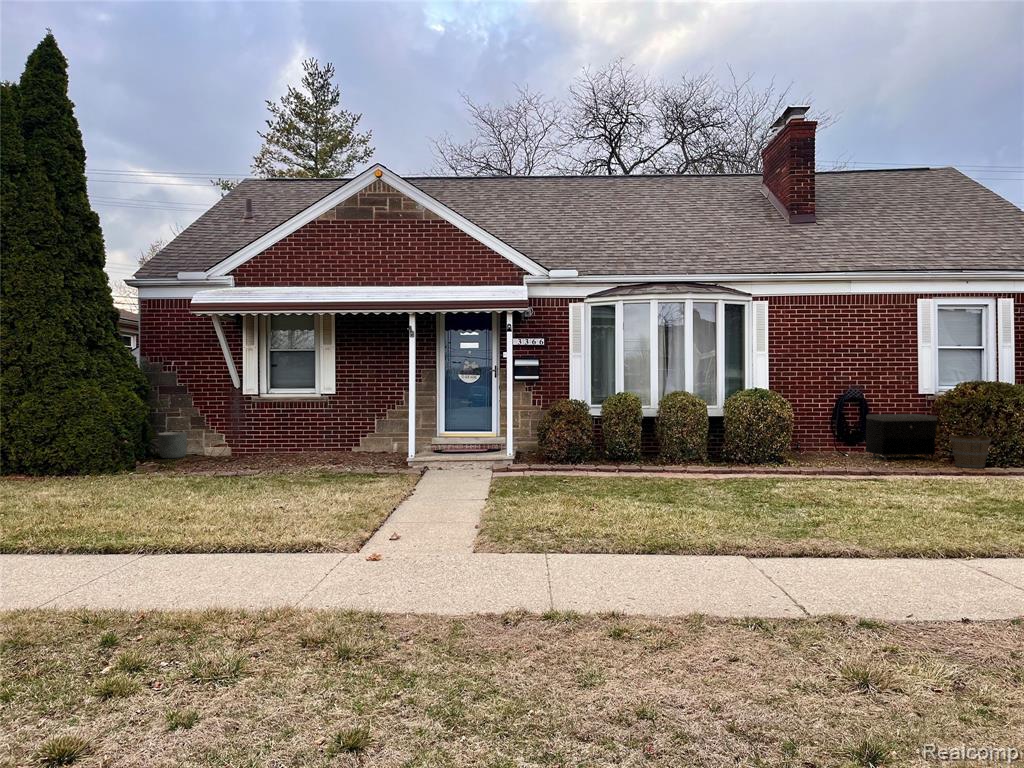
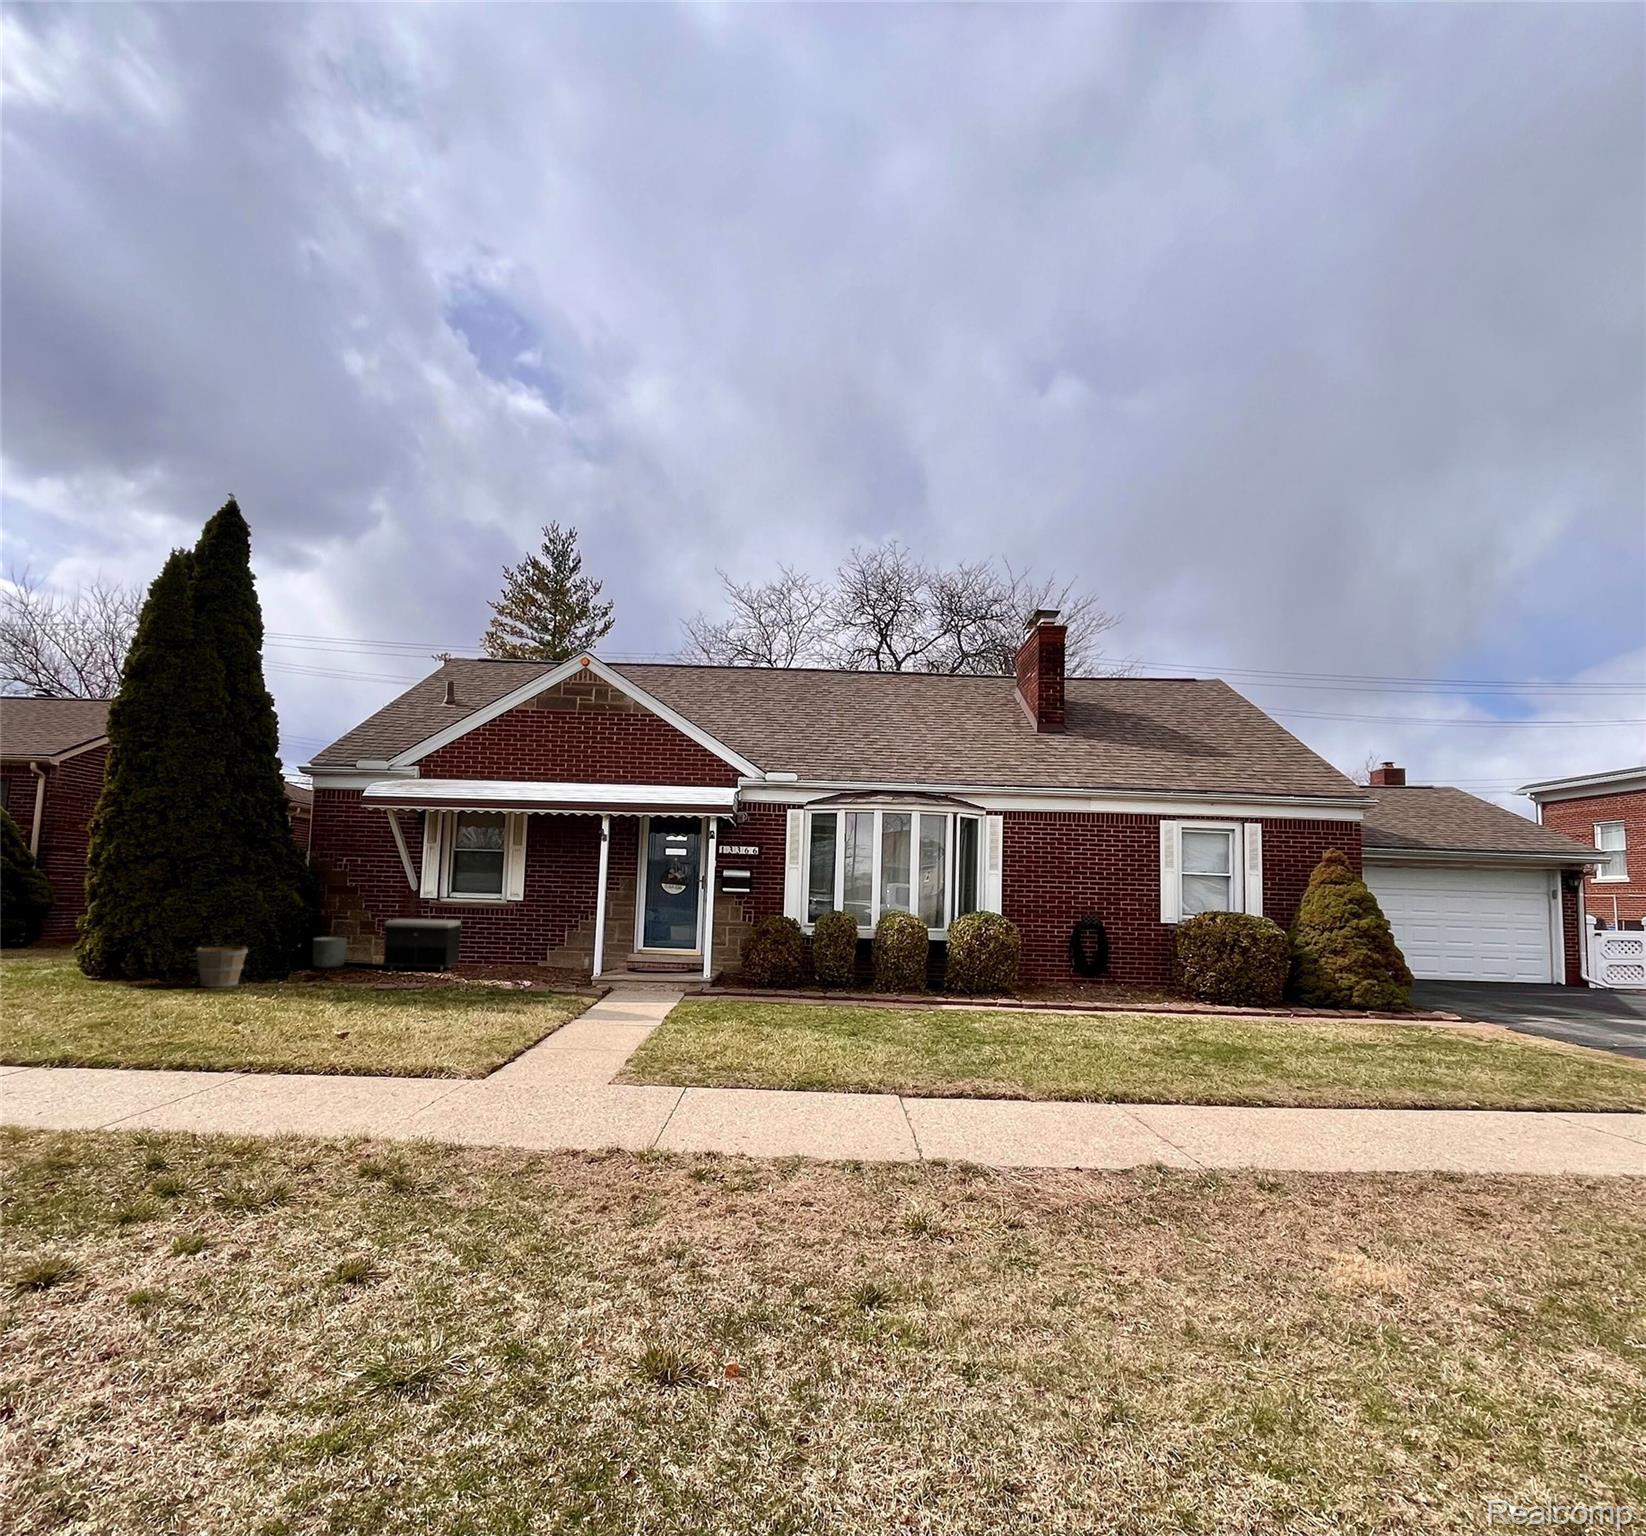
storage bench: present [866,414,937,460] -> present [383,919,461,971]
wooden bucket: present [950,435,991,468] -> present [196,946,248,988]

